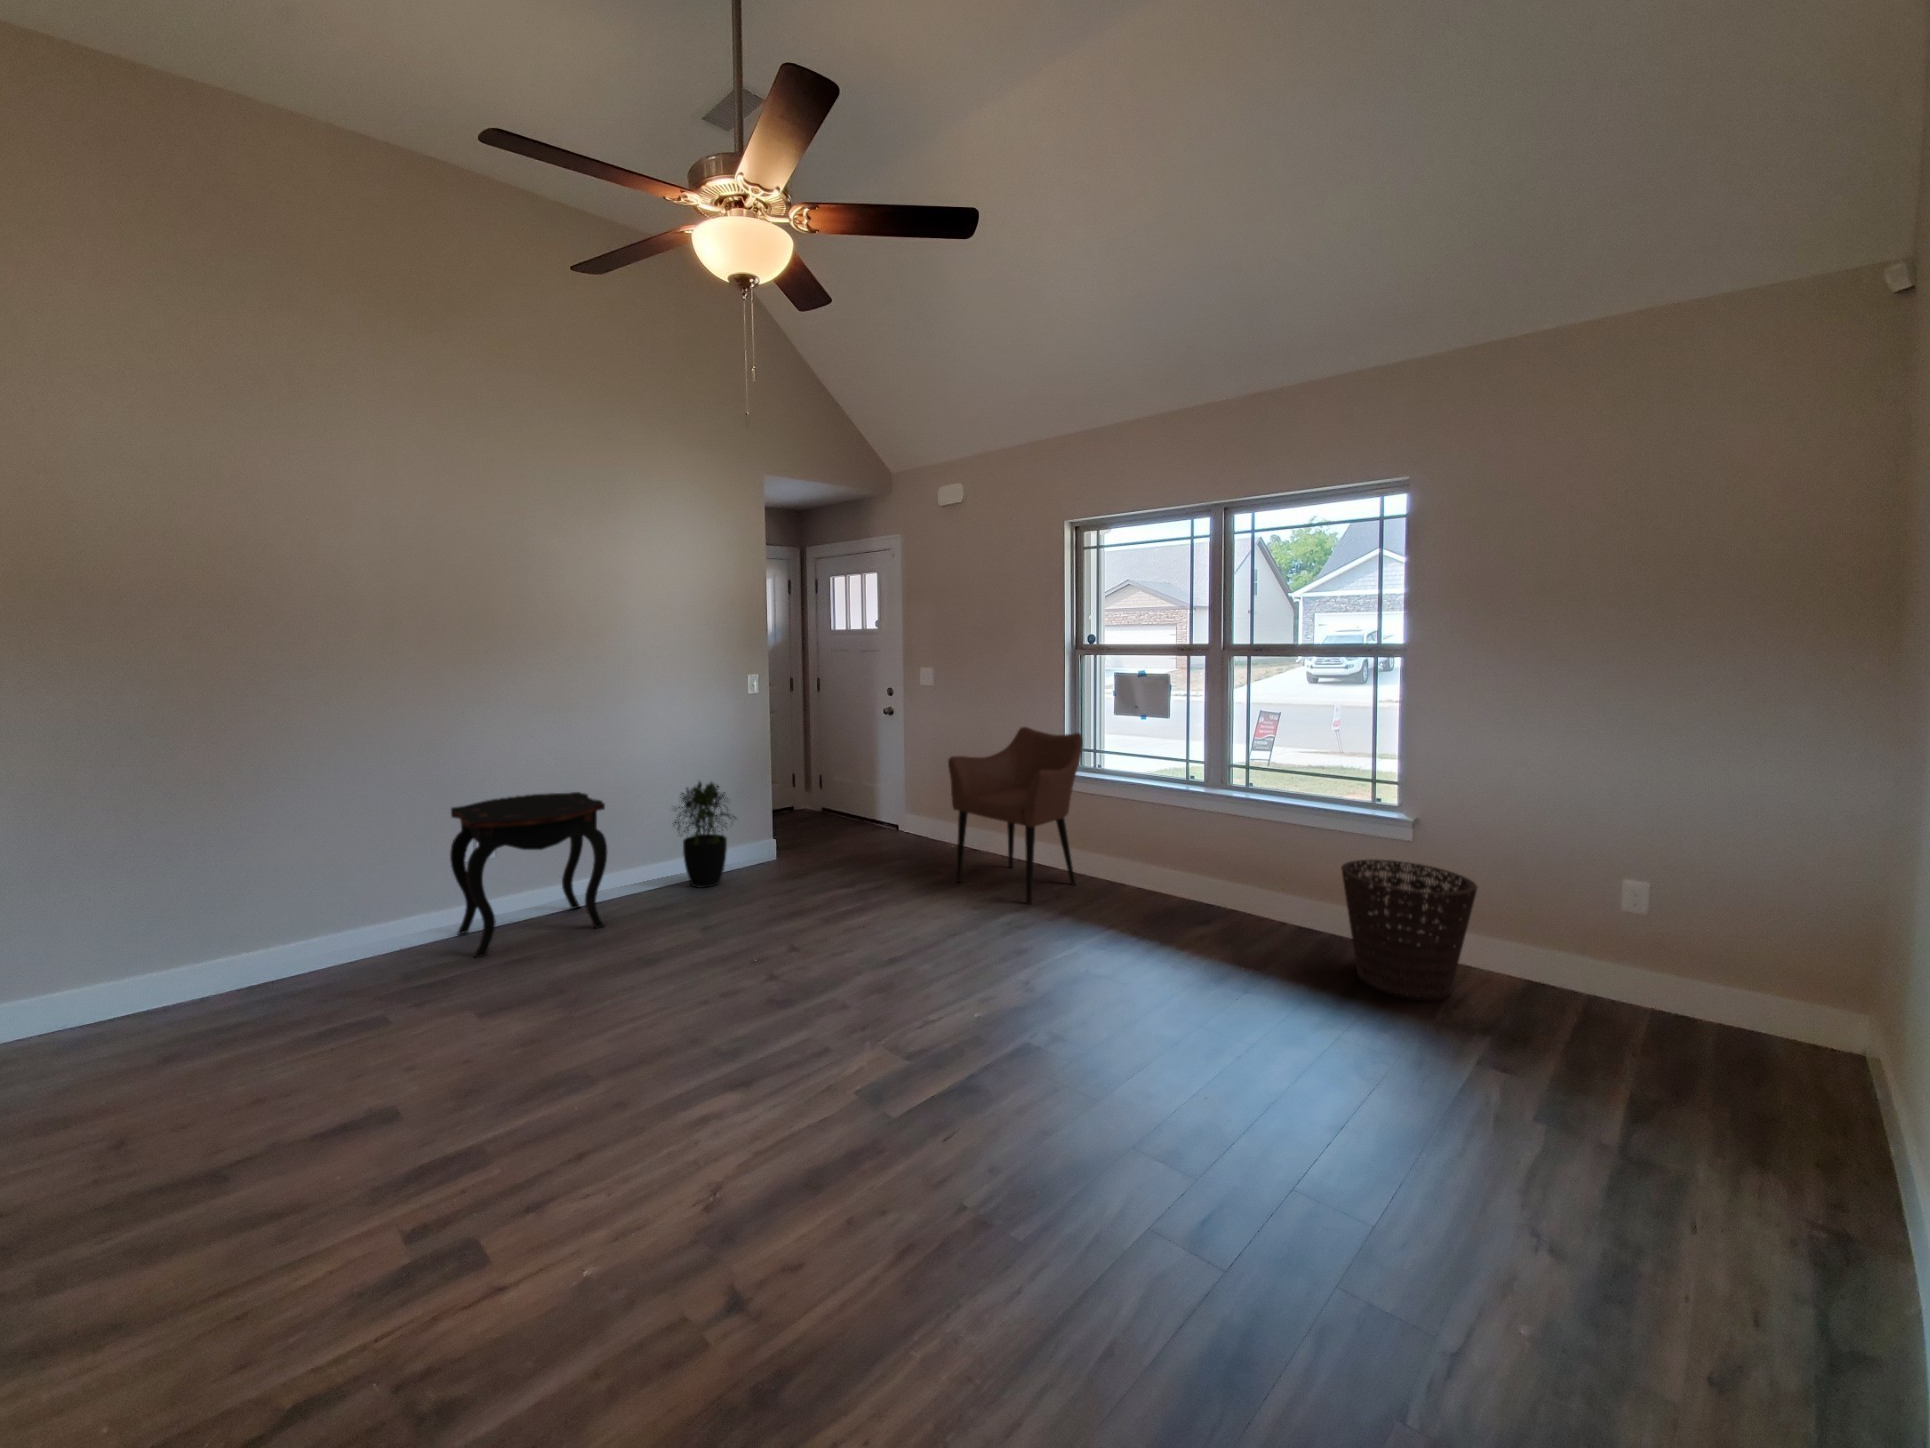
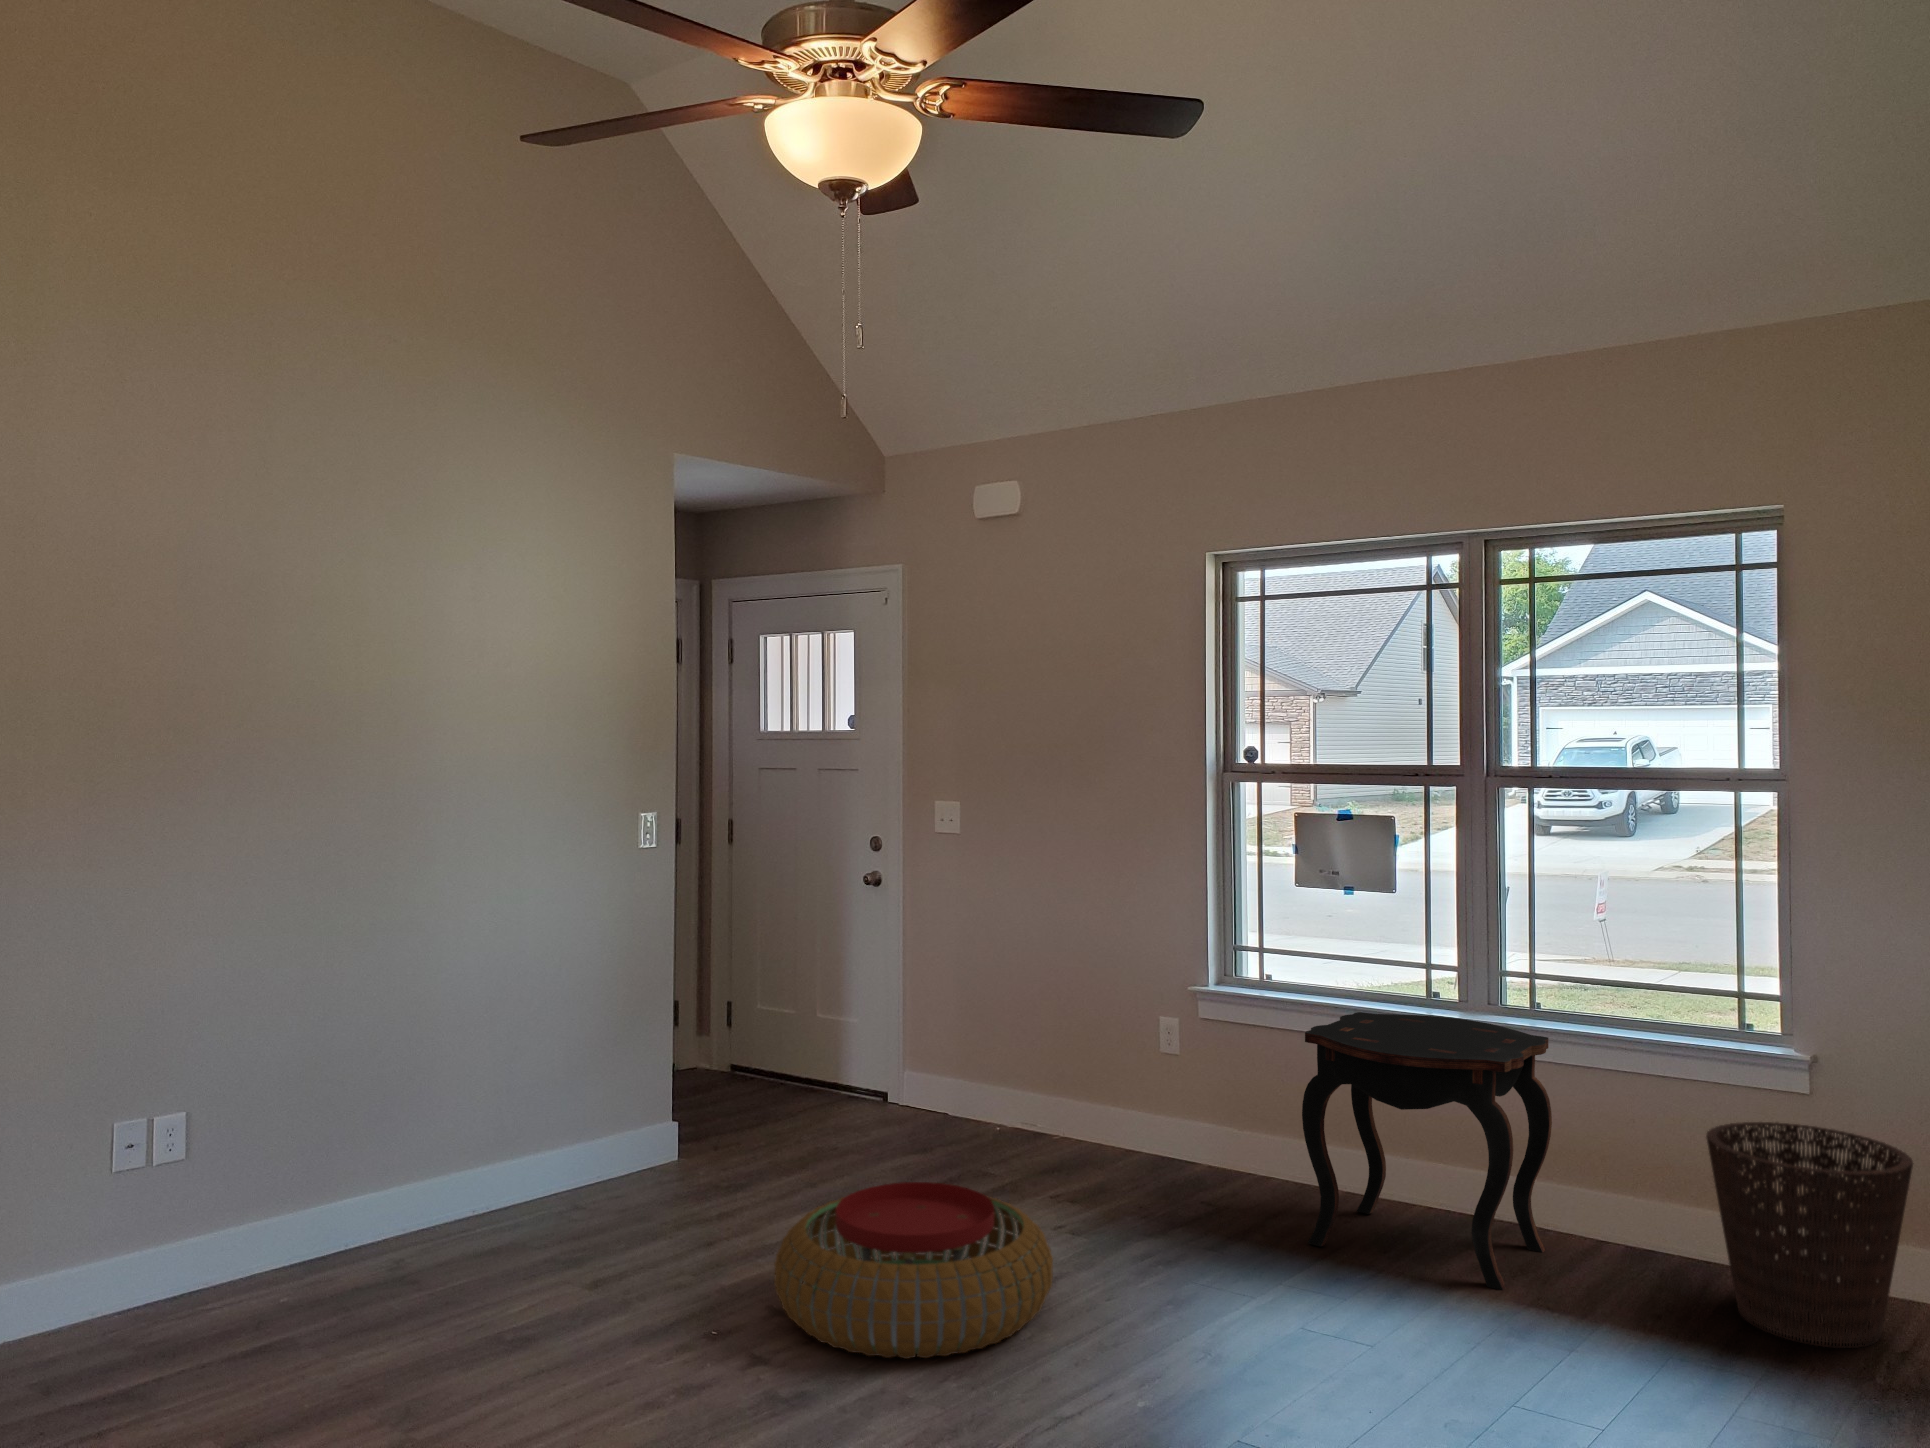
armchair: present [948,727,1083,905] -> none [1021,908,1251,1227]
potted plant: present [673,782,737,888] -> none [504,1018,640,1226]
side table: present [450,792,608,958] -> present [1302,1012,1552,1290]
pouf: none [784,873,939,968] -> present [774,1182,1053,1359]

